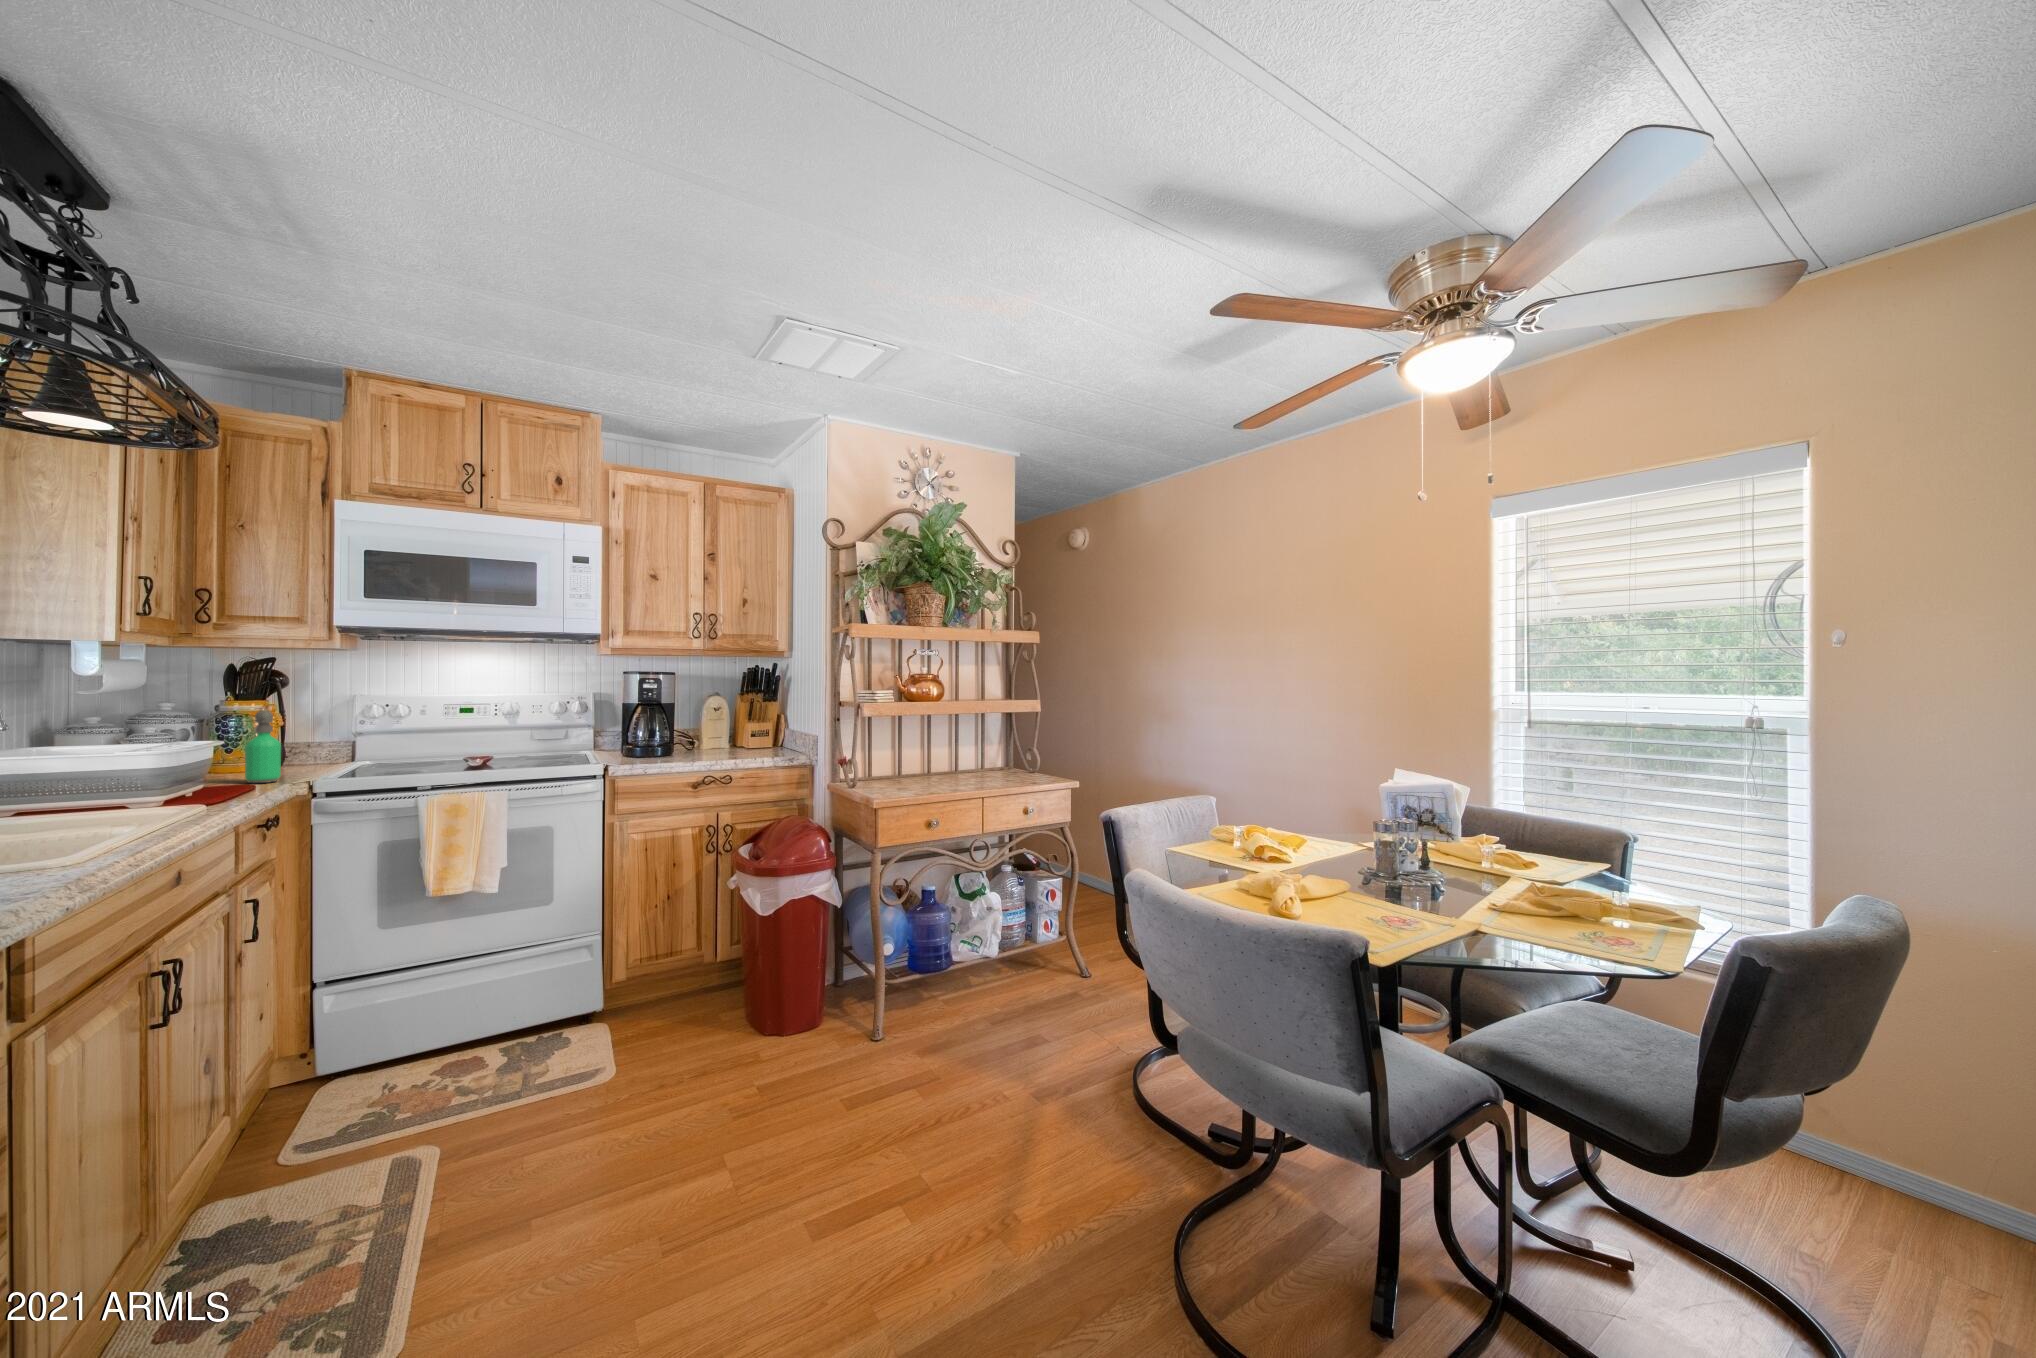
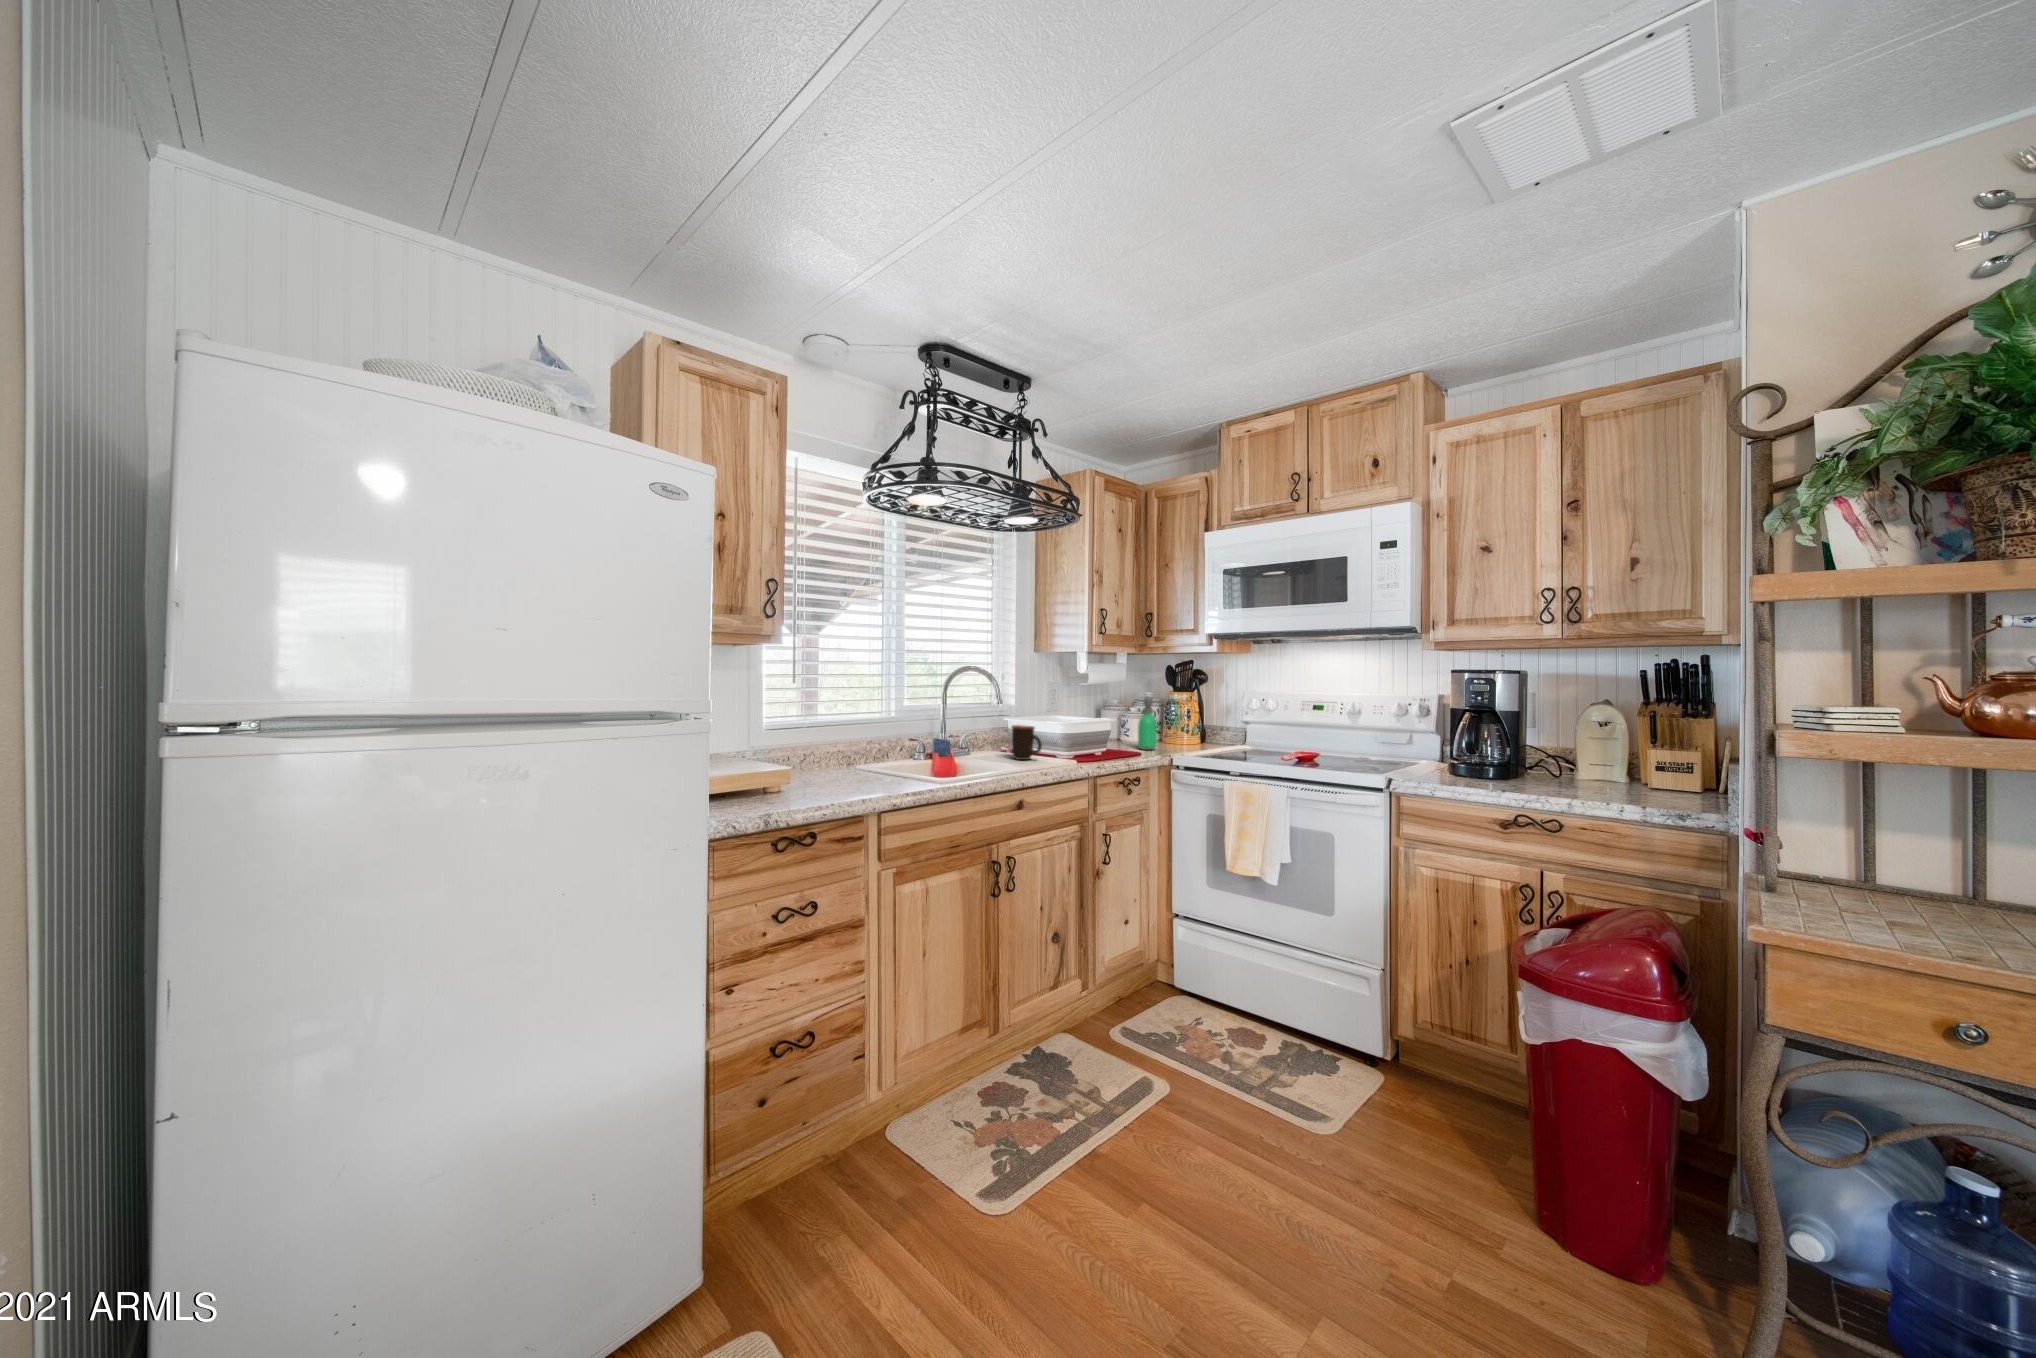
mug: none [58,770,150,828] -> present [1012,725,1042,760]

